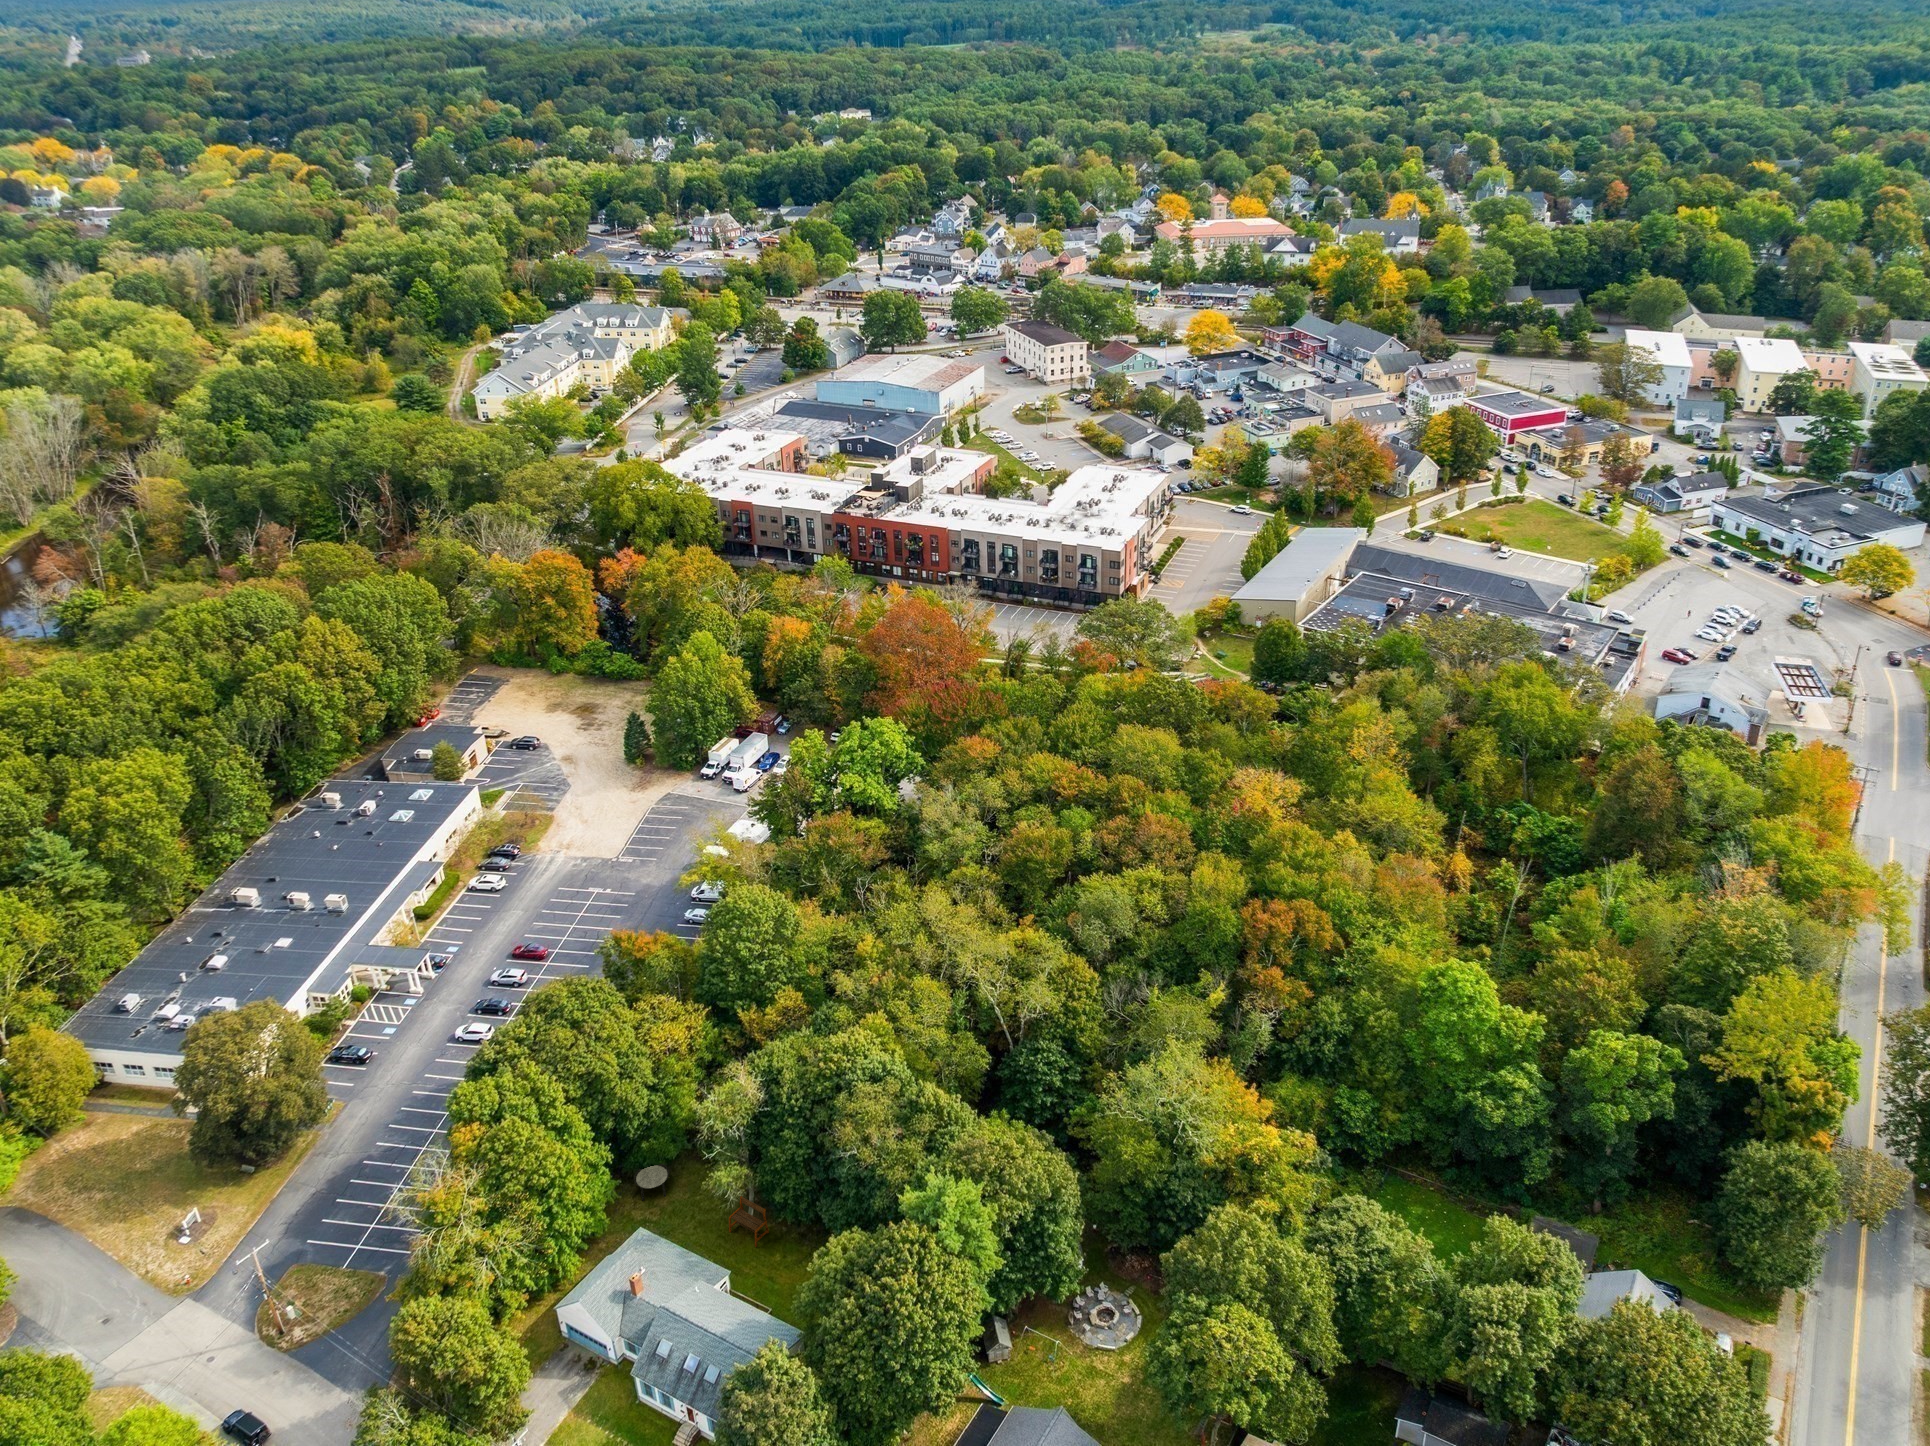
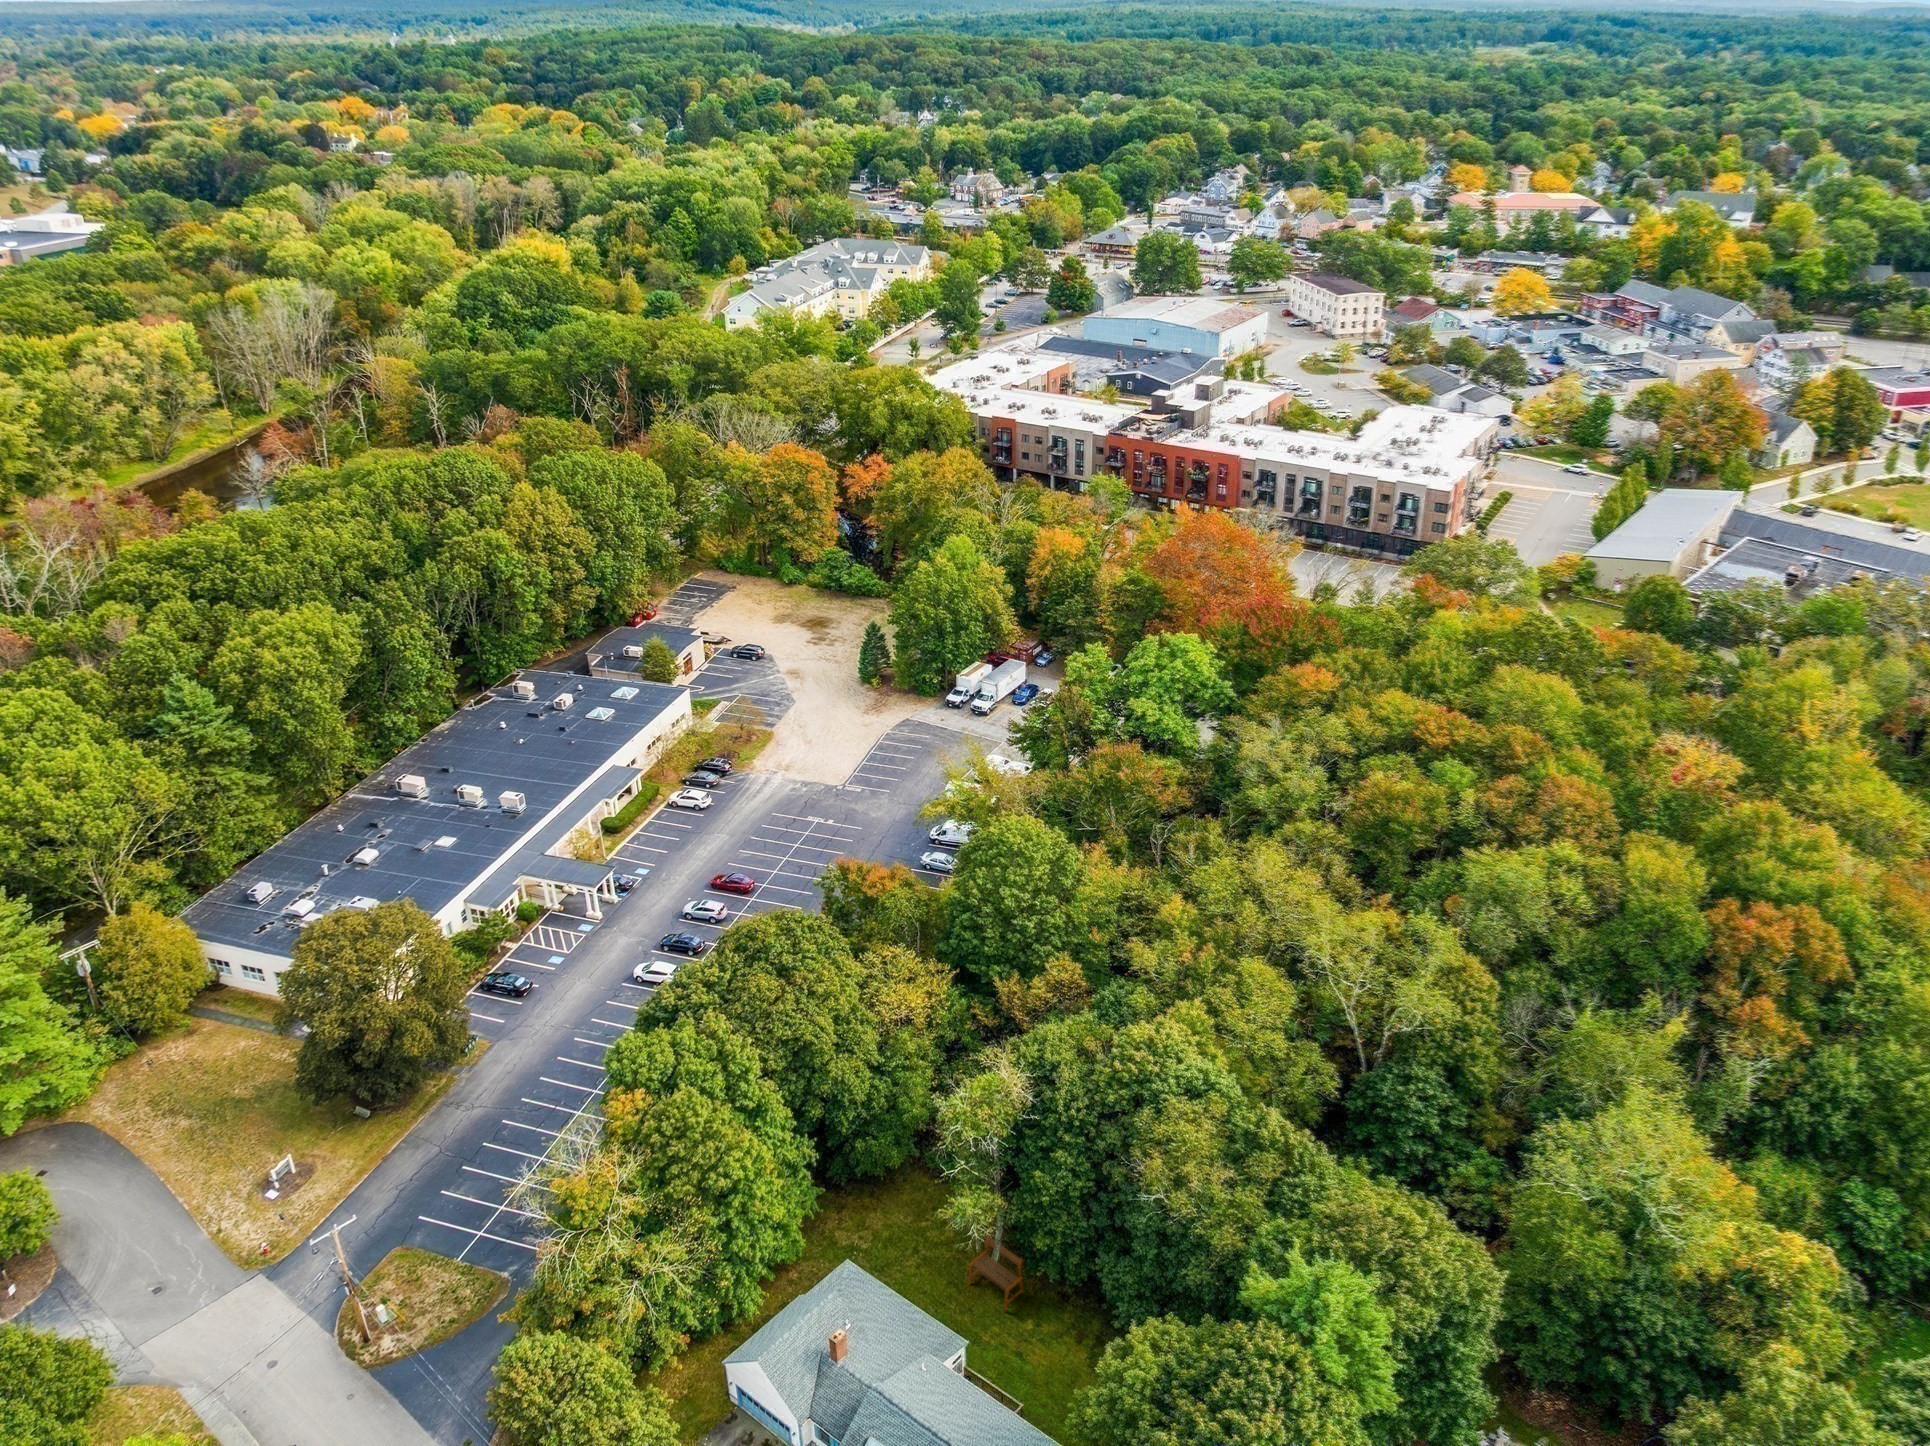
round table: present [634,1164,669,1201] -> none [843,1172,891,1223]

